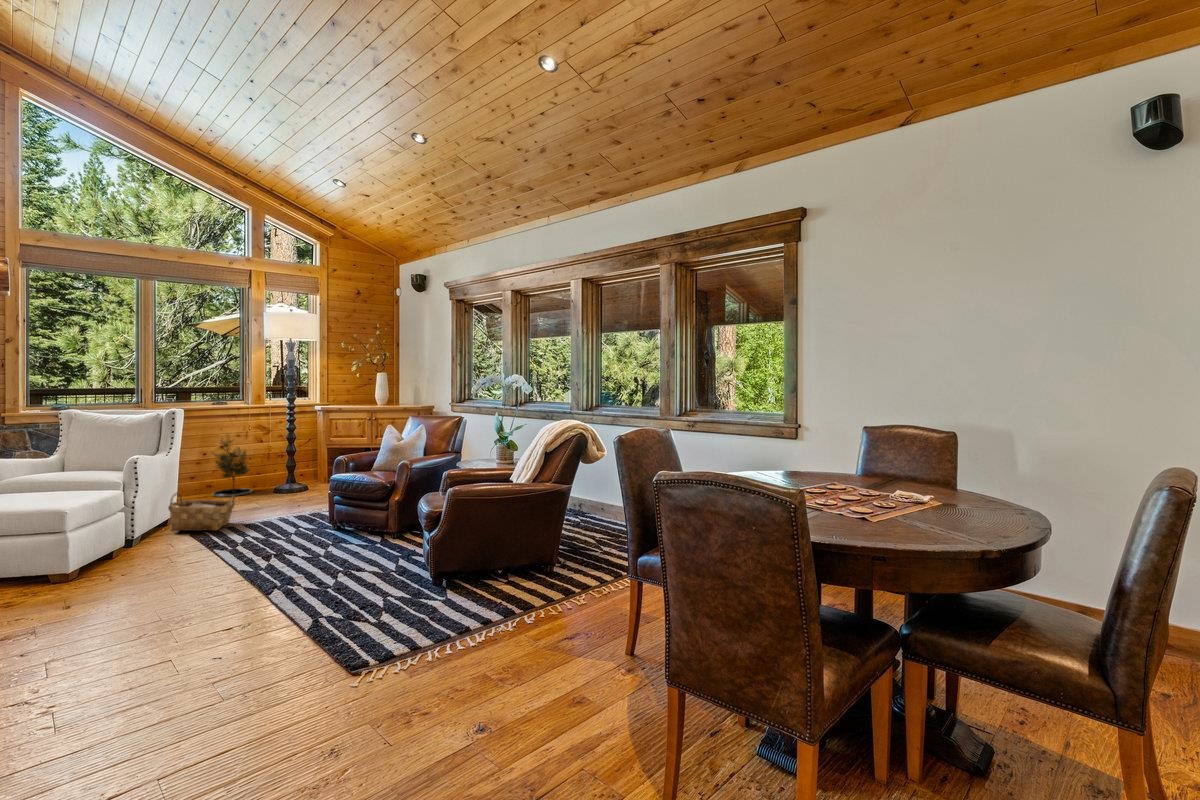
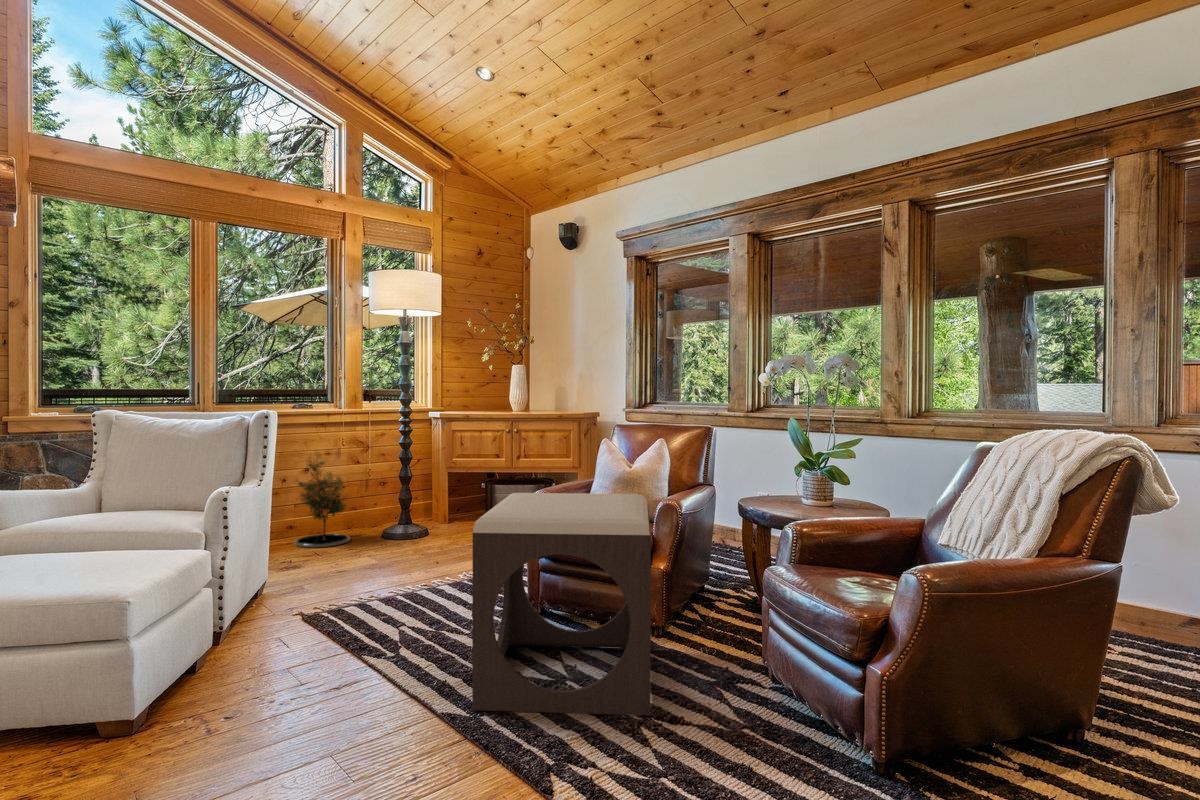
footstool: none [256,459,383,570] -> present [472,493,651,715]
woven basket: present [168,492,235,531] -> none [265,546,364,614]

